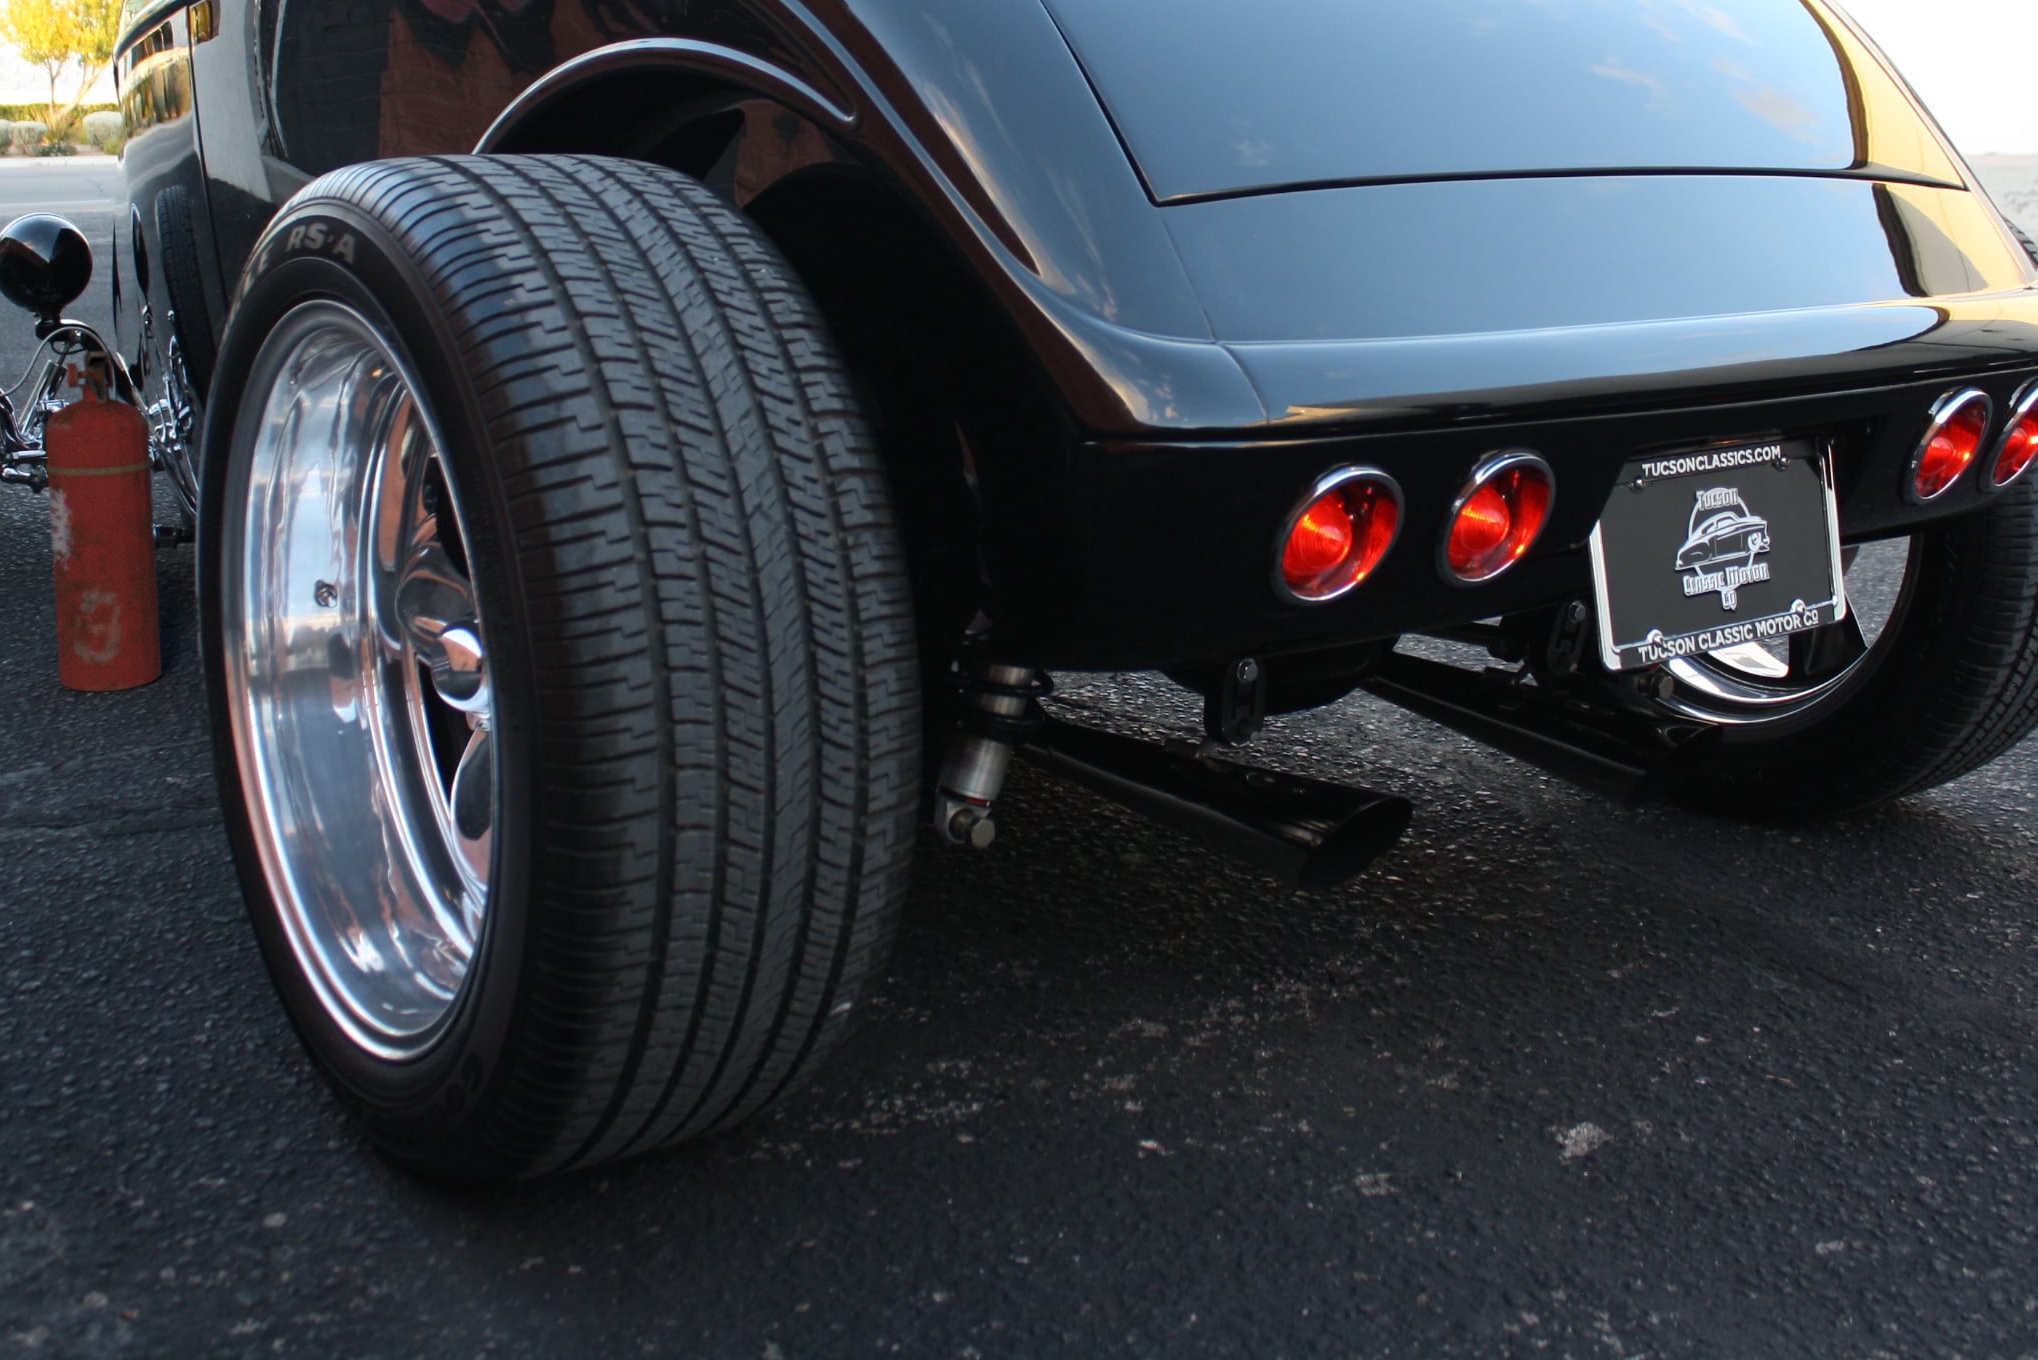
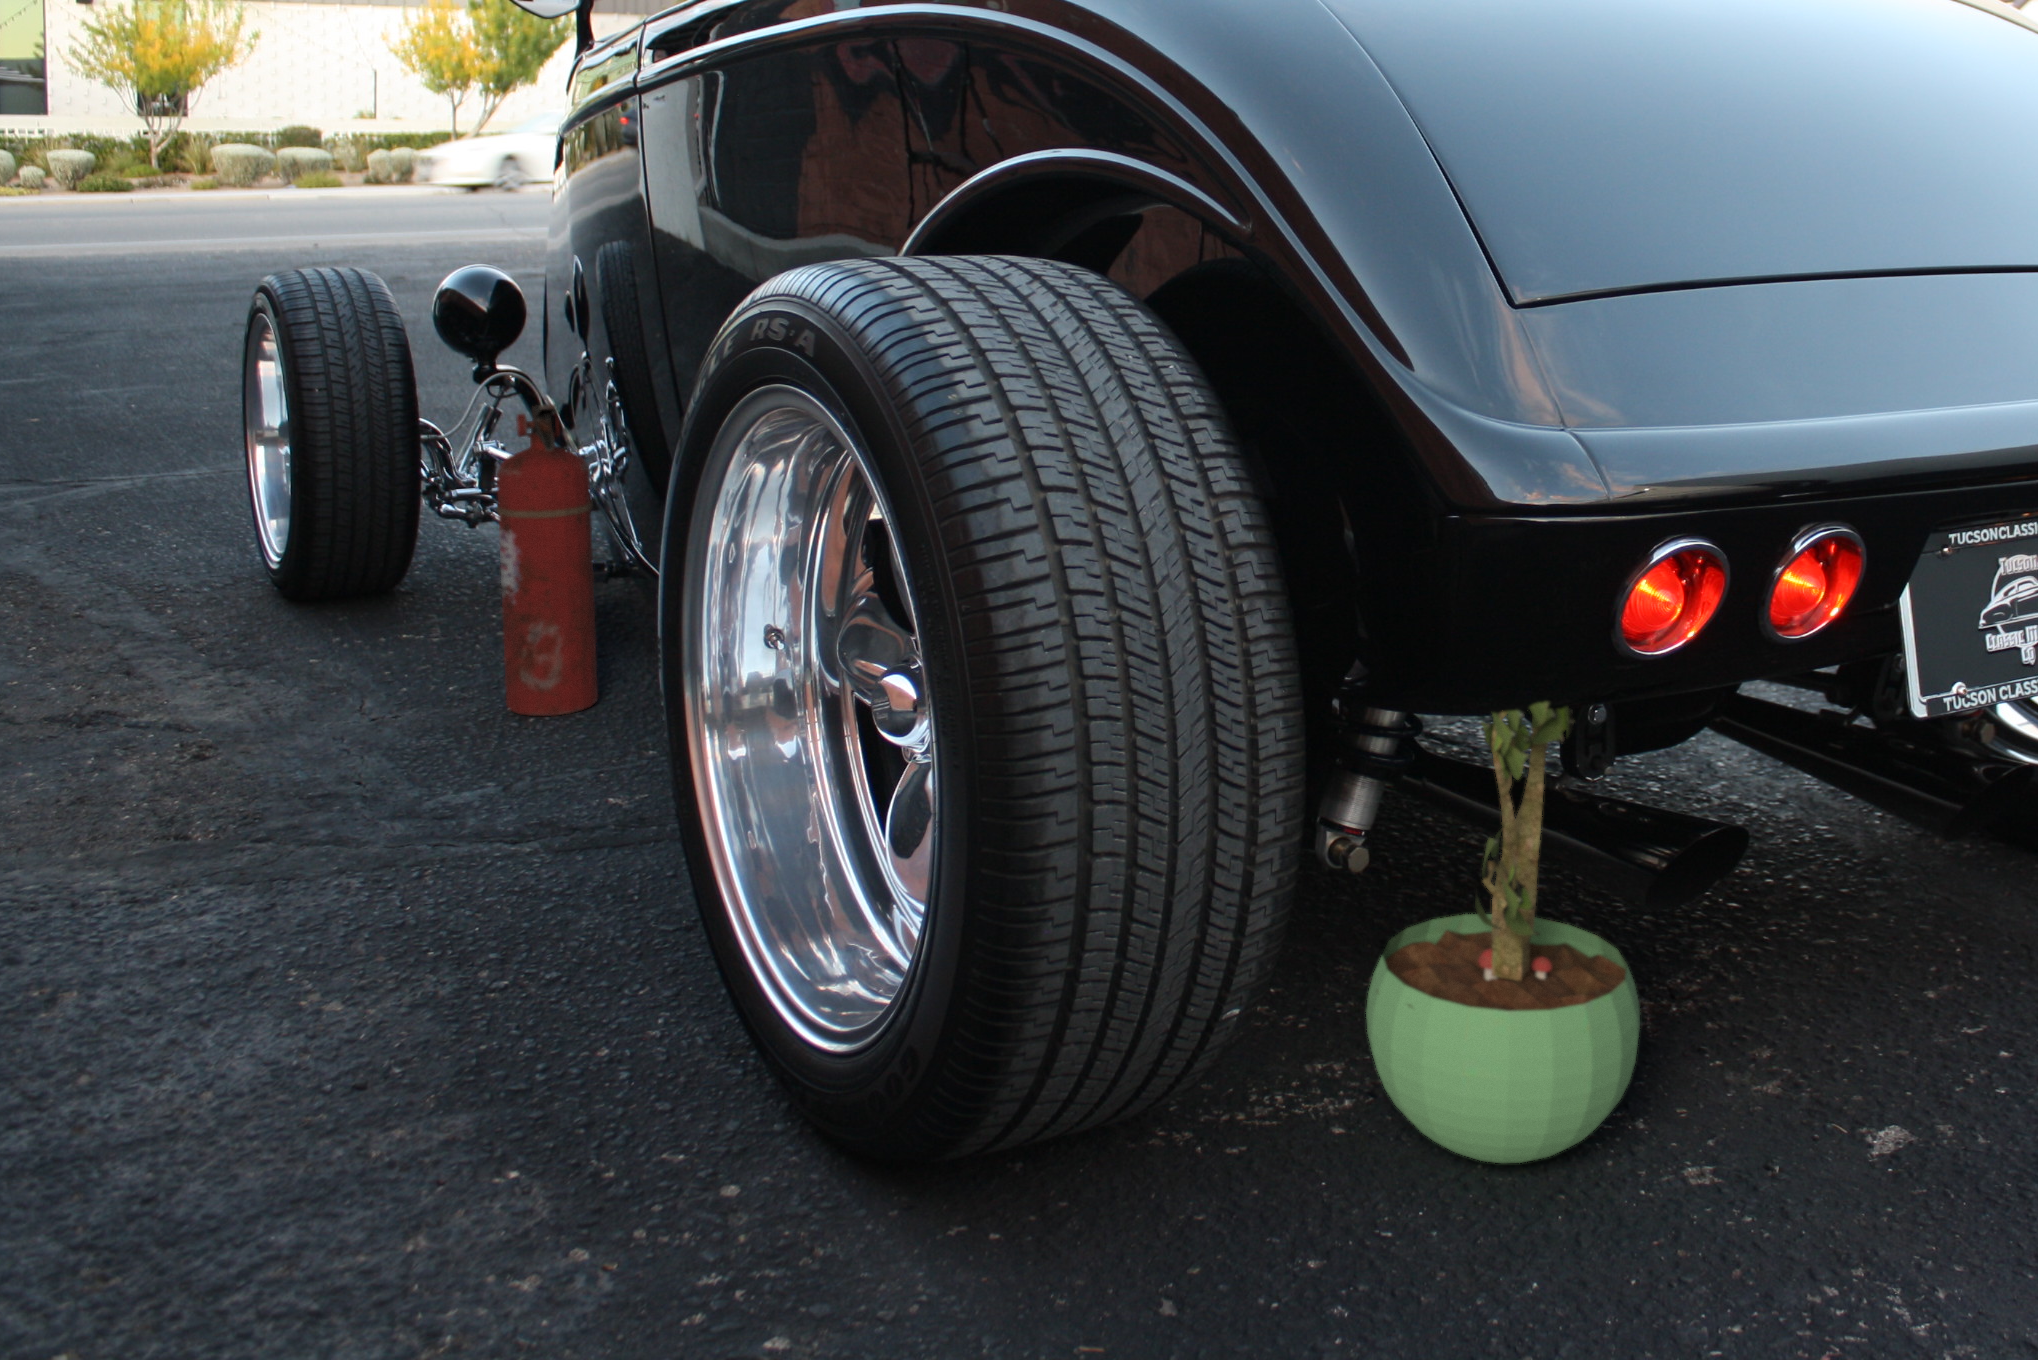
potted plant: none [995,552,1303,1172] -> present [1366,702,1640,1163]

